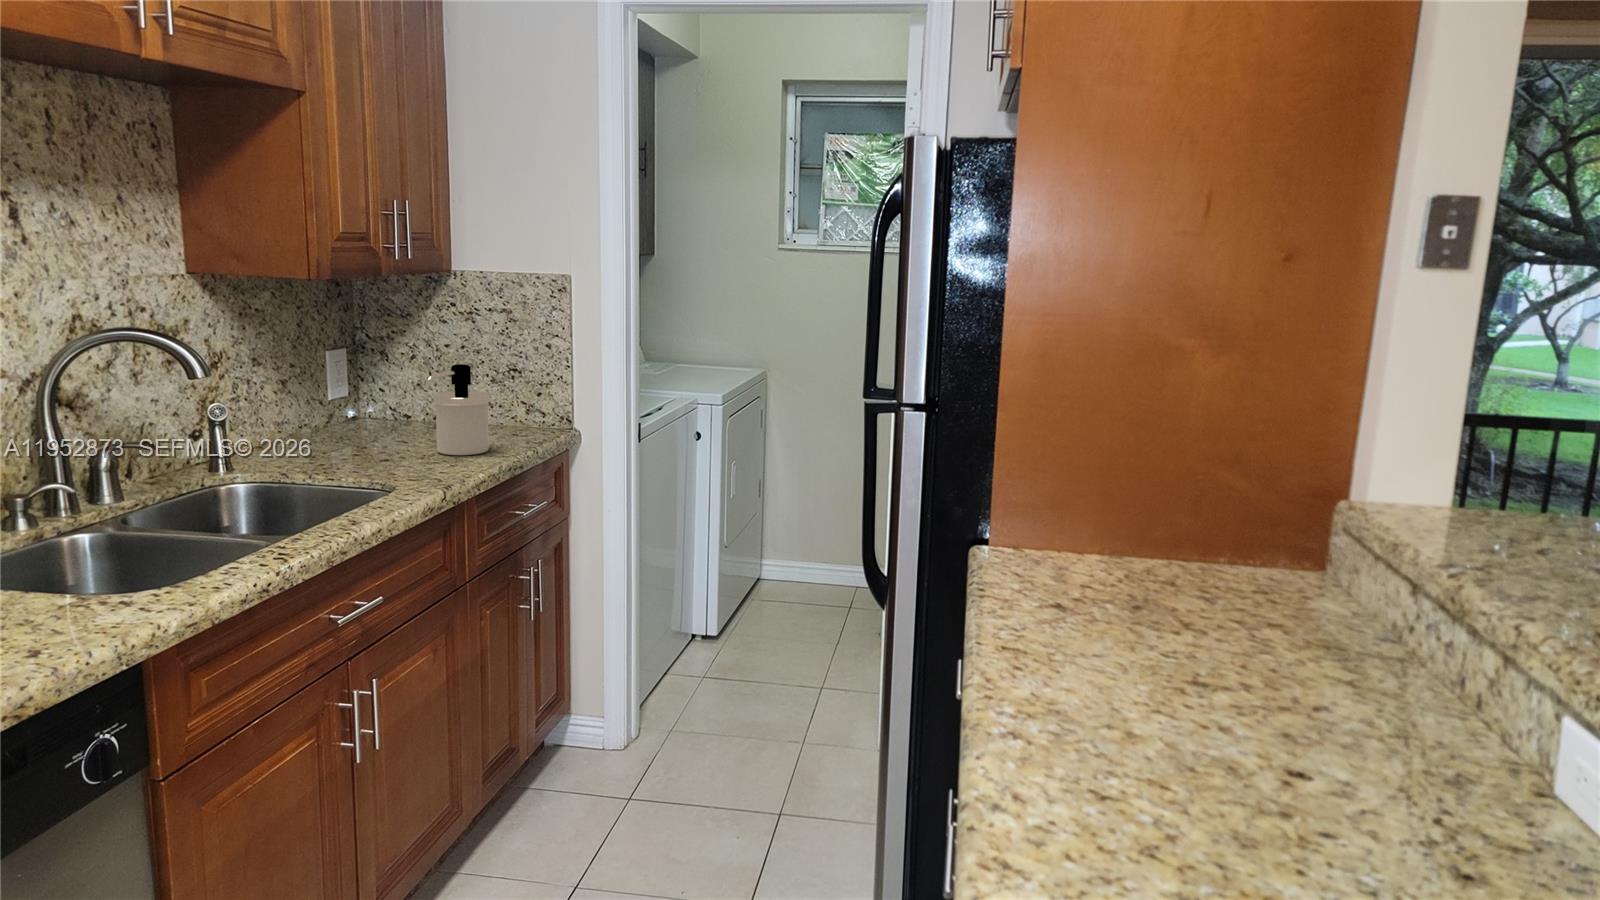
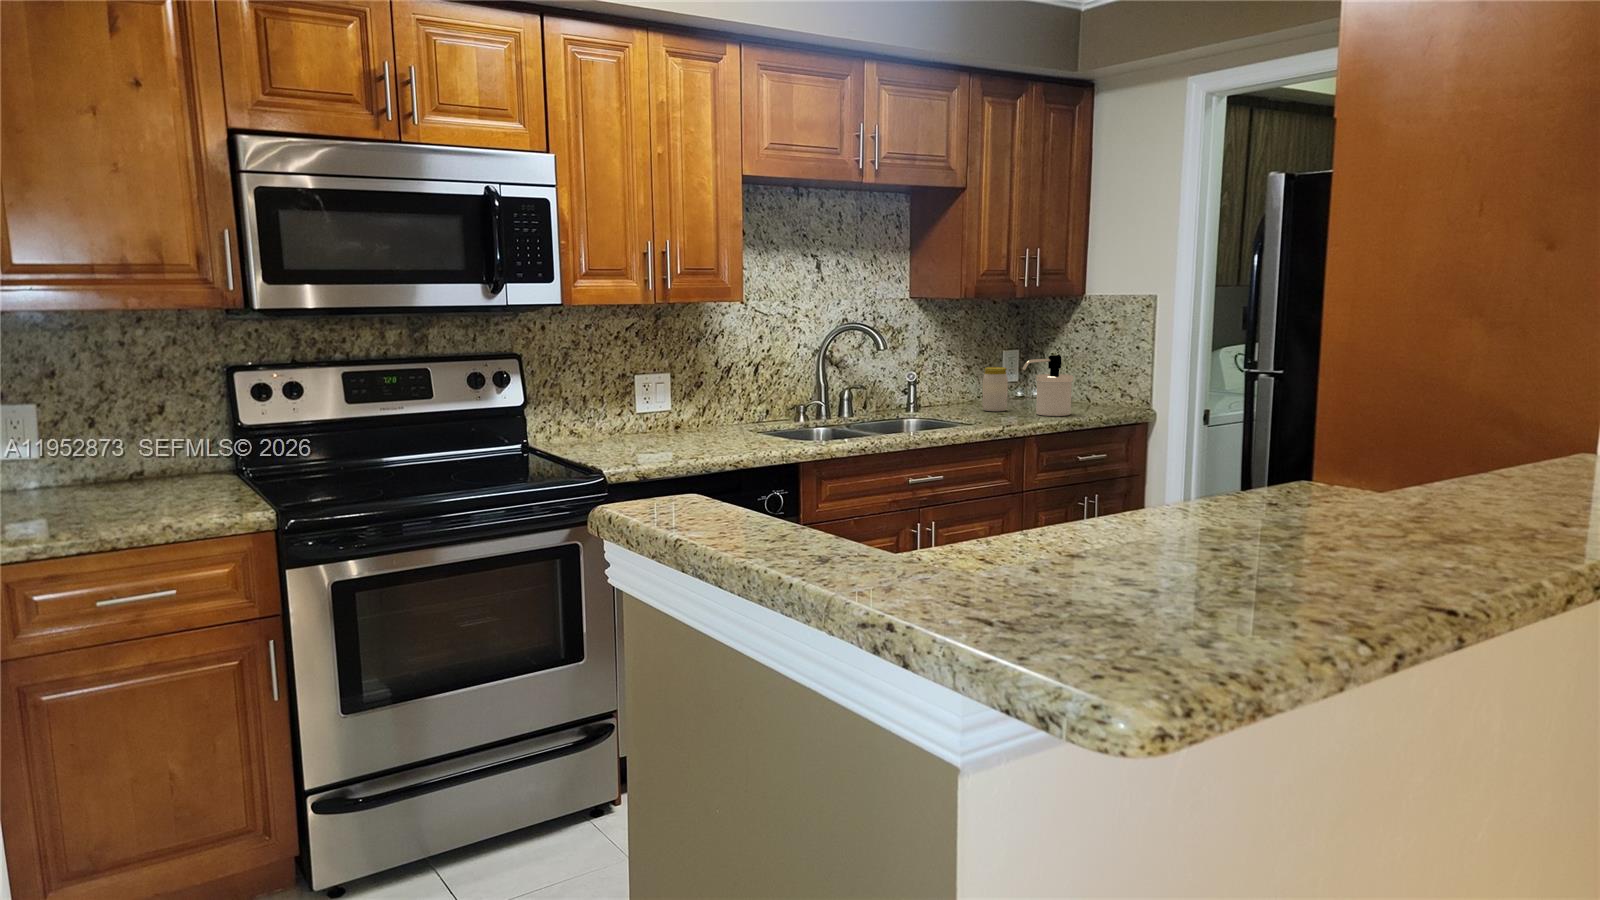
jar: none [339,384,382,454] -> present [982,367,1008,411]

